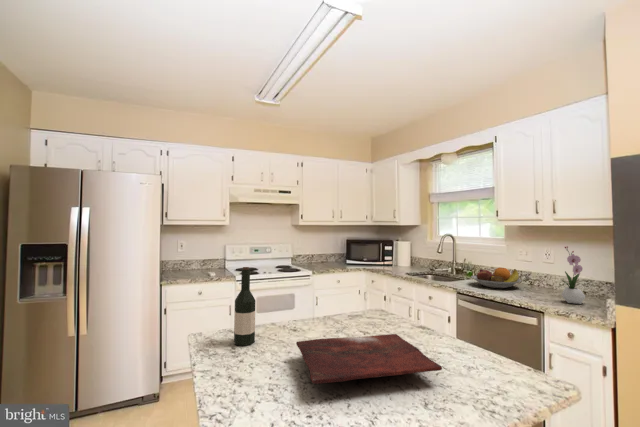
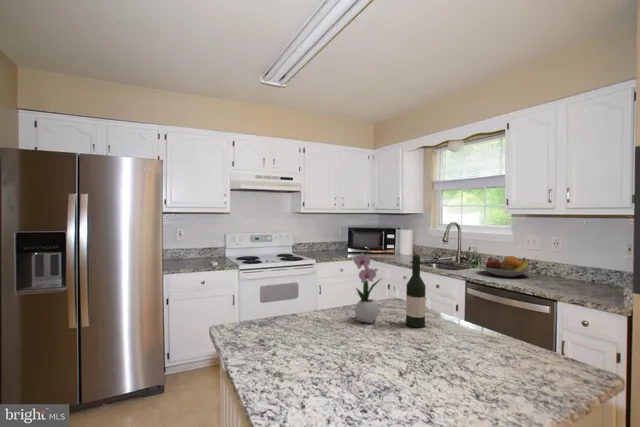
flower arrangement: present [561,247,585,304] -> present [354,242,381,323]
wine bottle: present [234,267,256,346] -> present [406,254,425,328]
cutting board: present [296,334,442,384] -> none [330,325,487,377]

